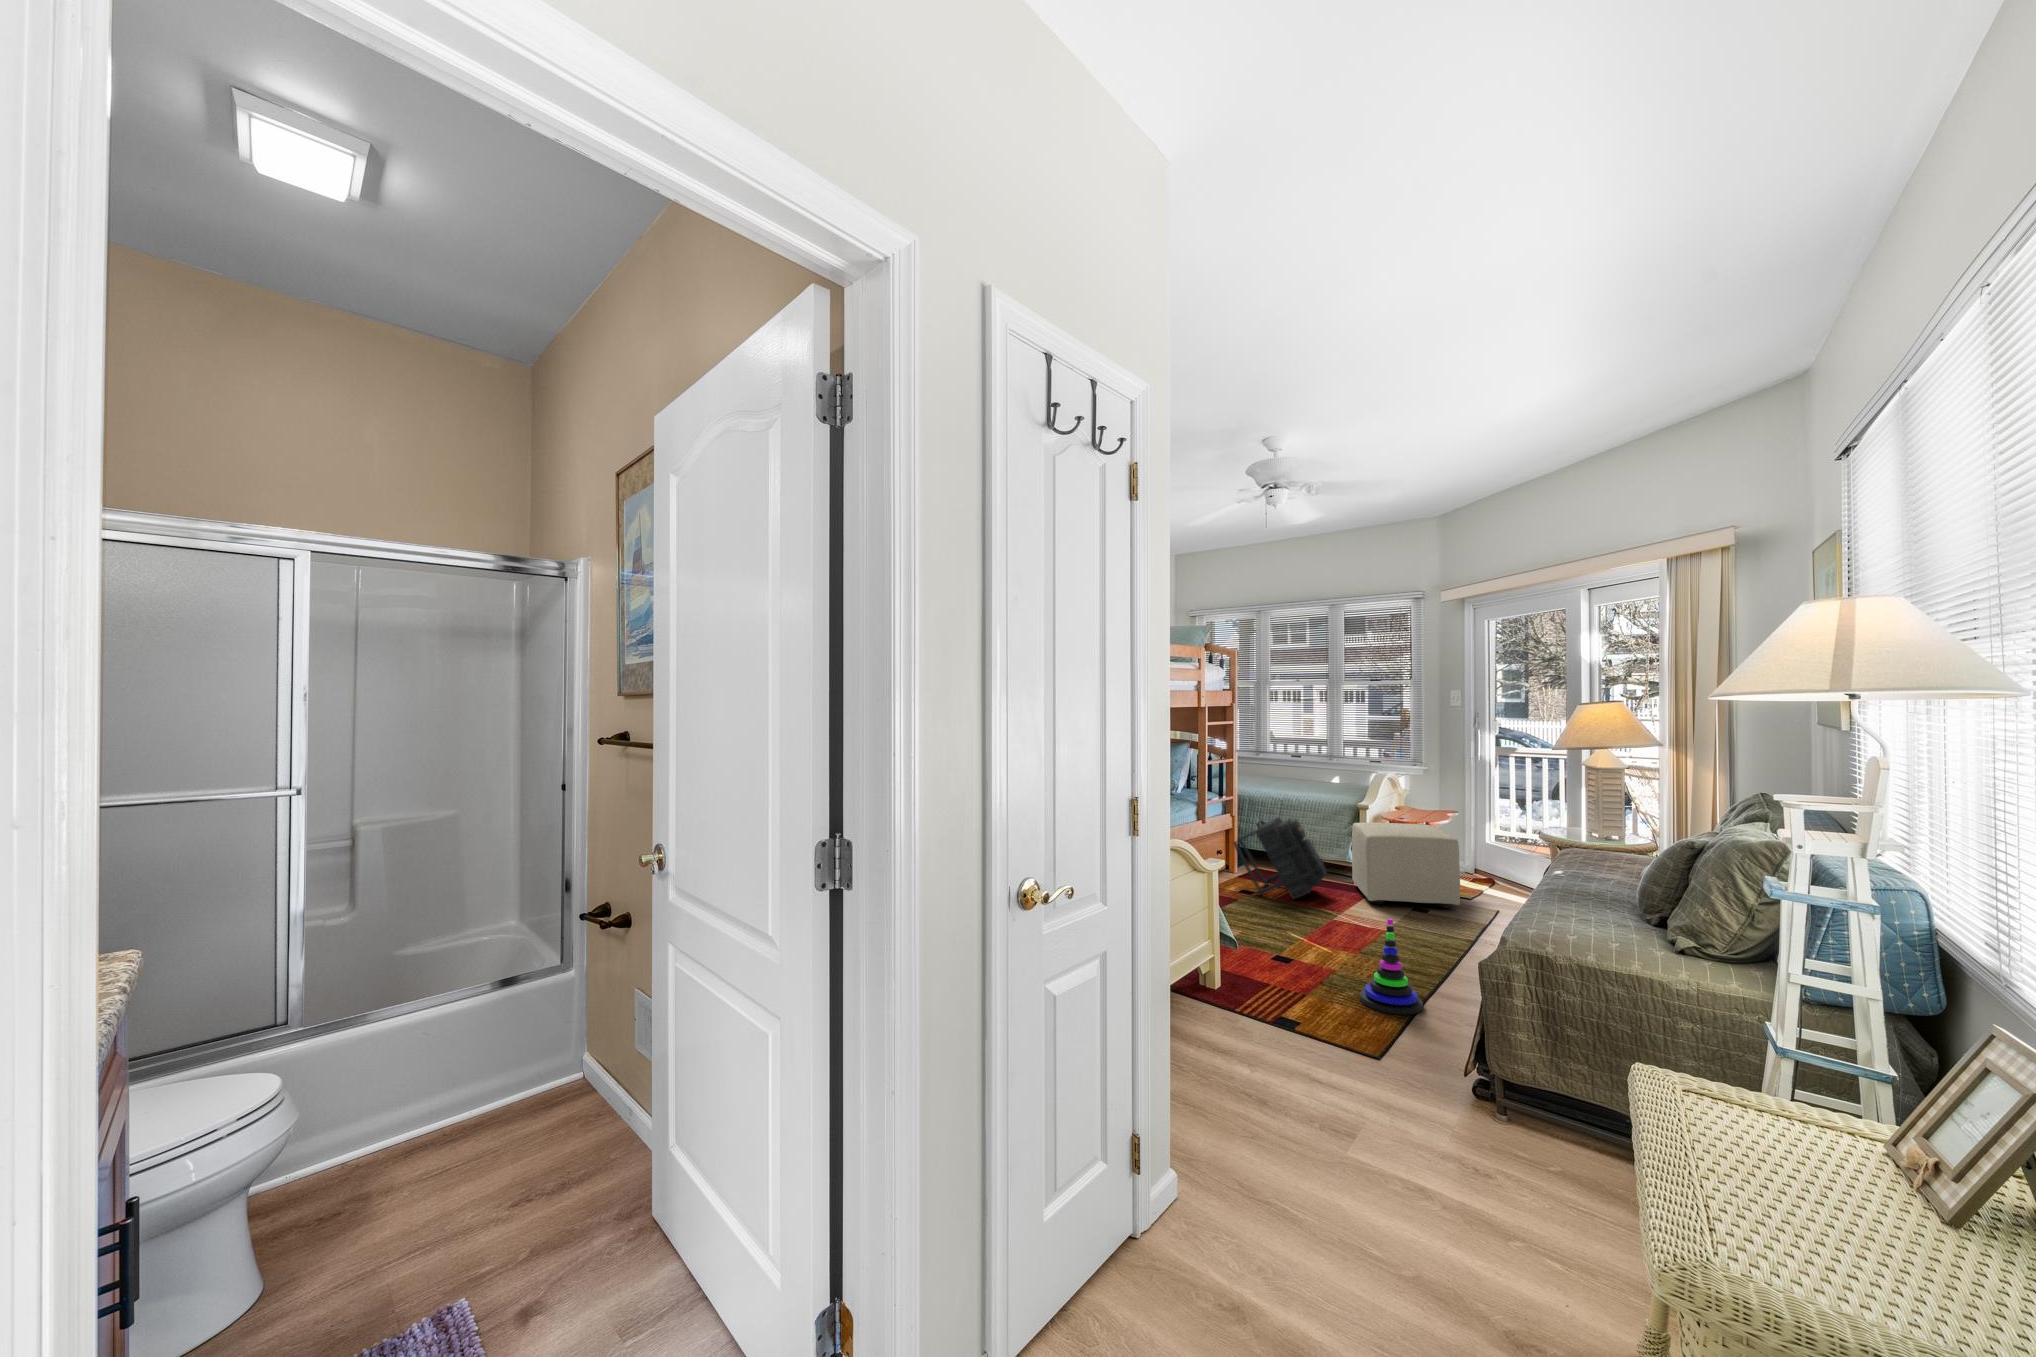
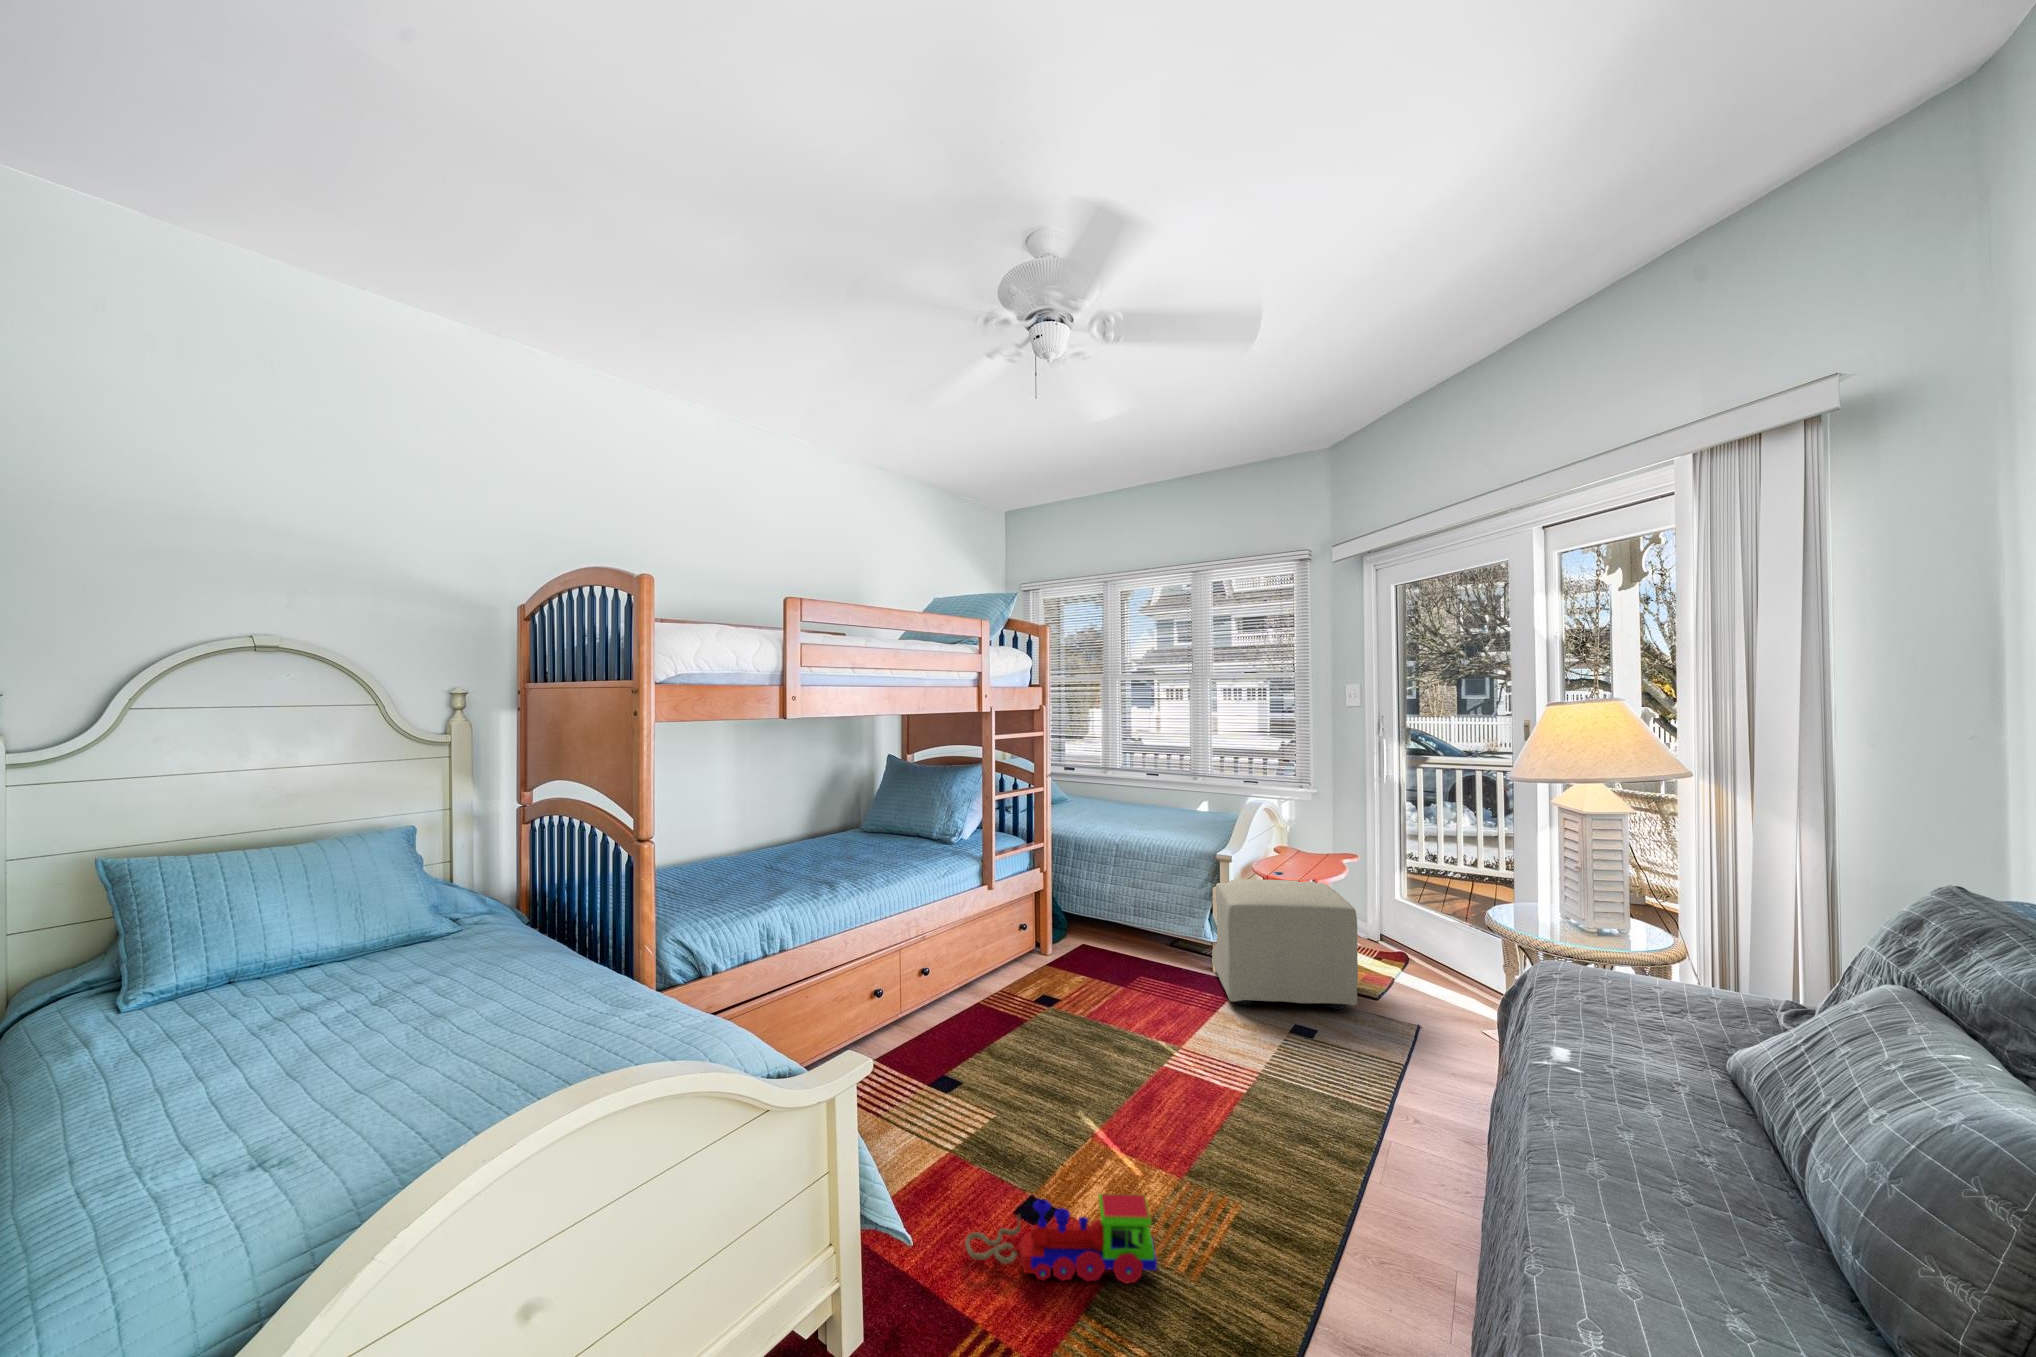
backpack: present [1234,817,1327,900] -> none [1040,872,1174,1002]
stacking toy: present [1360,919,1423,1014] -> none [1188,1095,1294,1283]
toy train: none [1237,967,1346,1010] -> present [965,1194,1157,1283]

